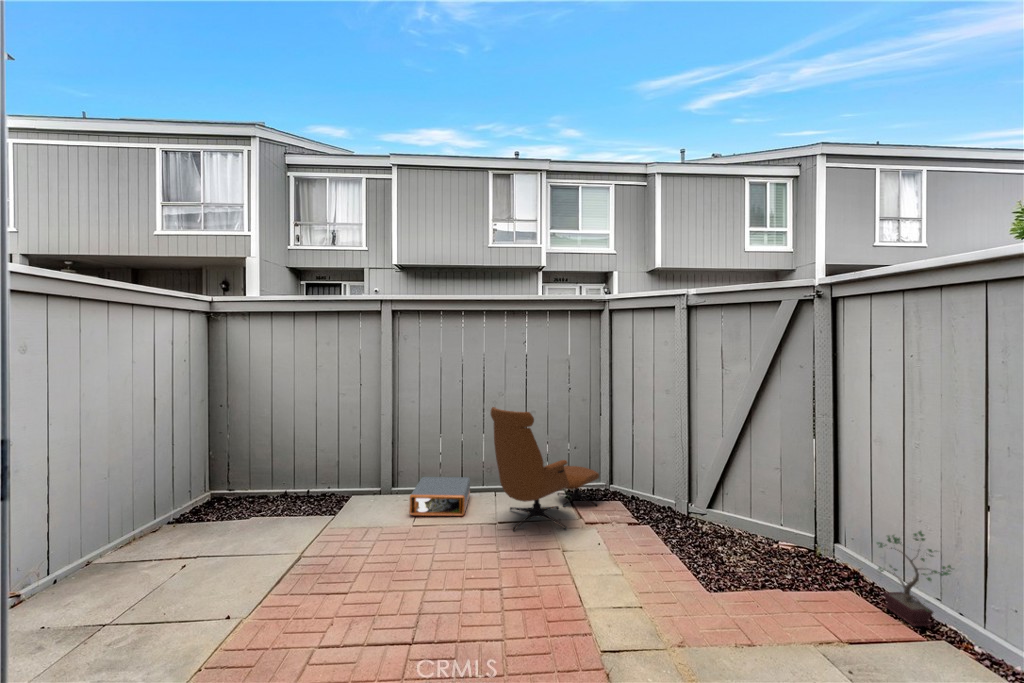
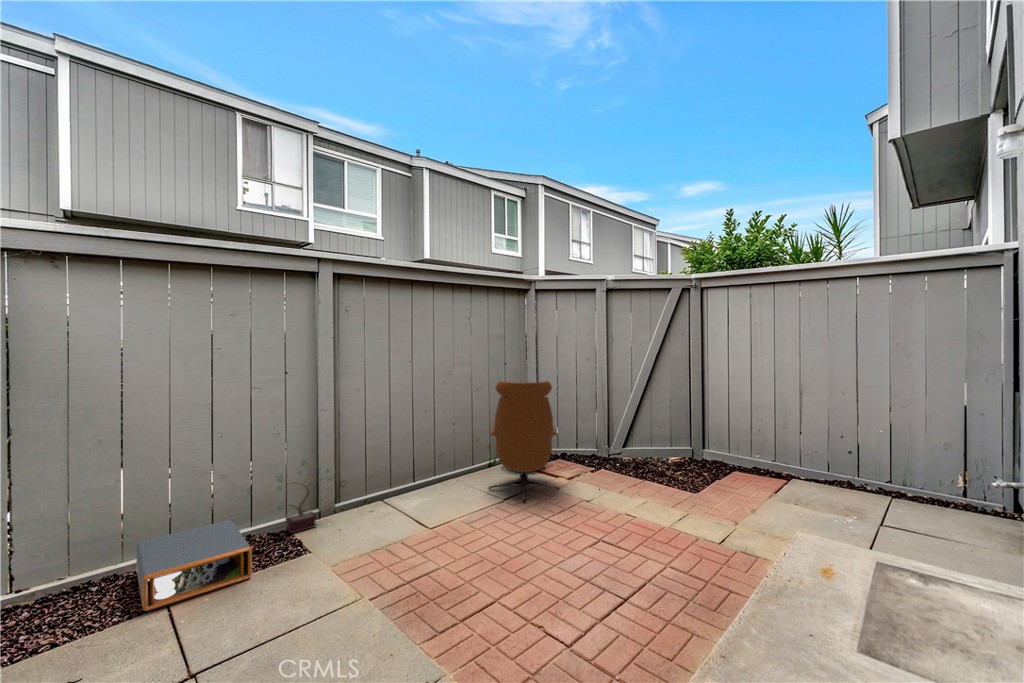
storage box: present [409,477,470,516] -> present [136,520,252,611]
potted plant: present [877,531,952,627] -> present [276,459,341,533]

